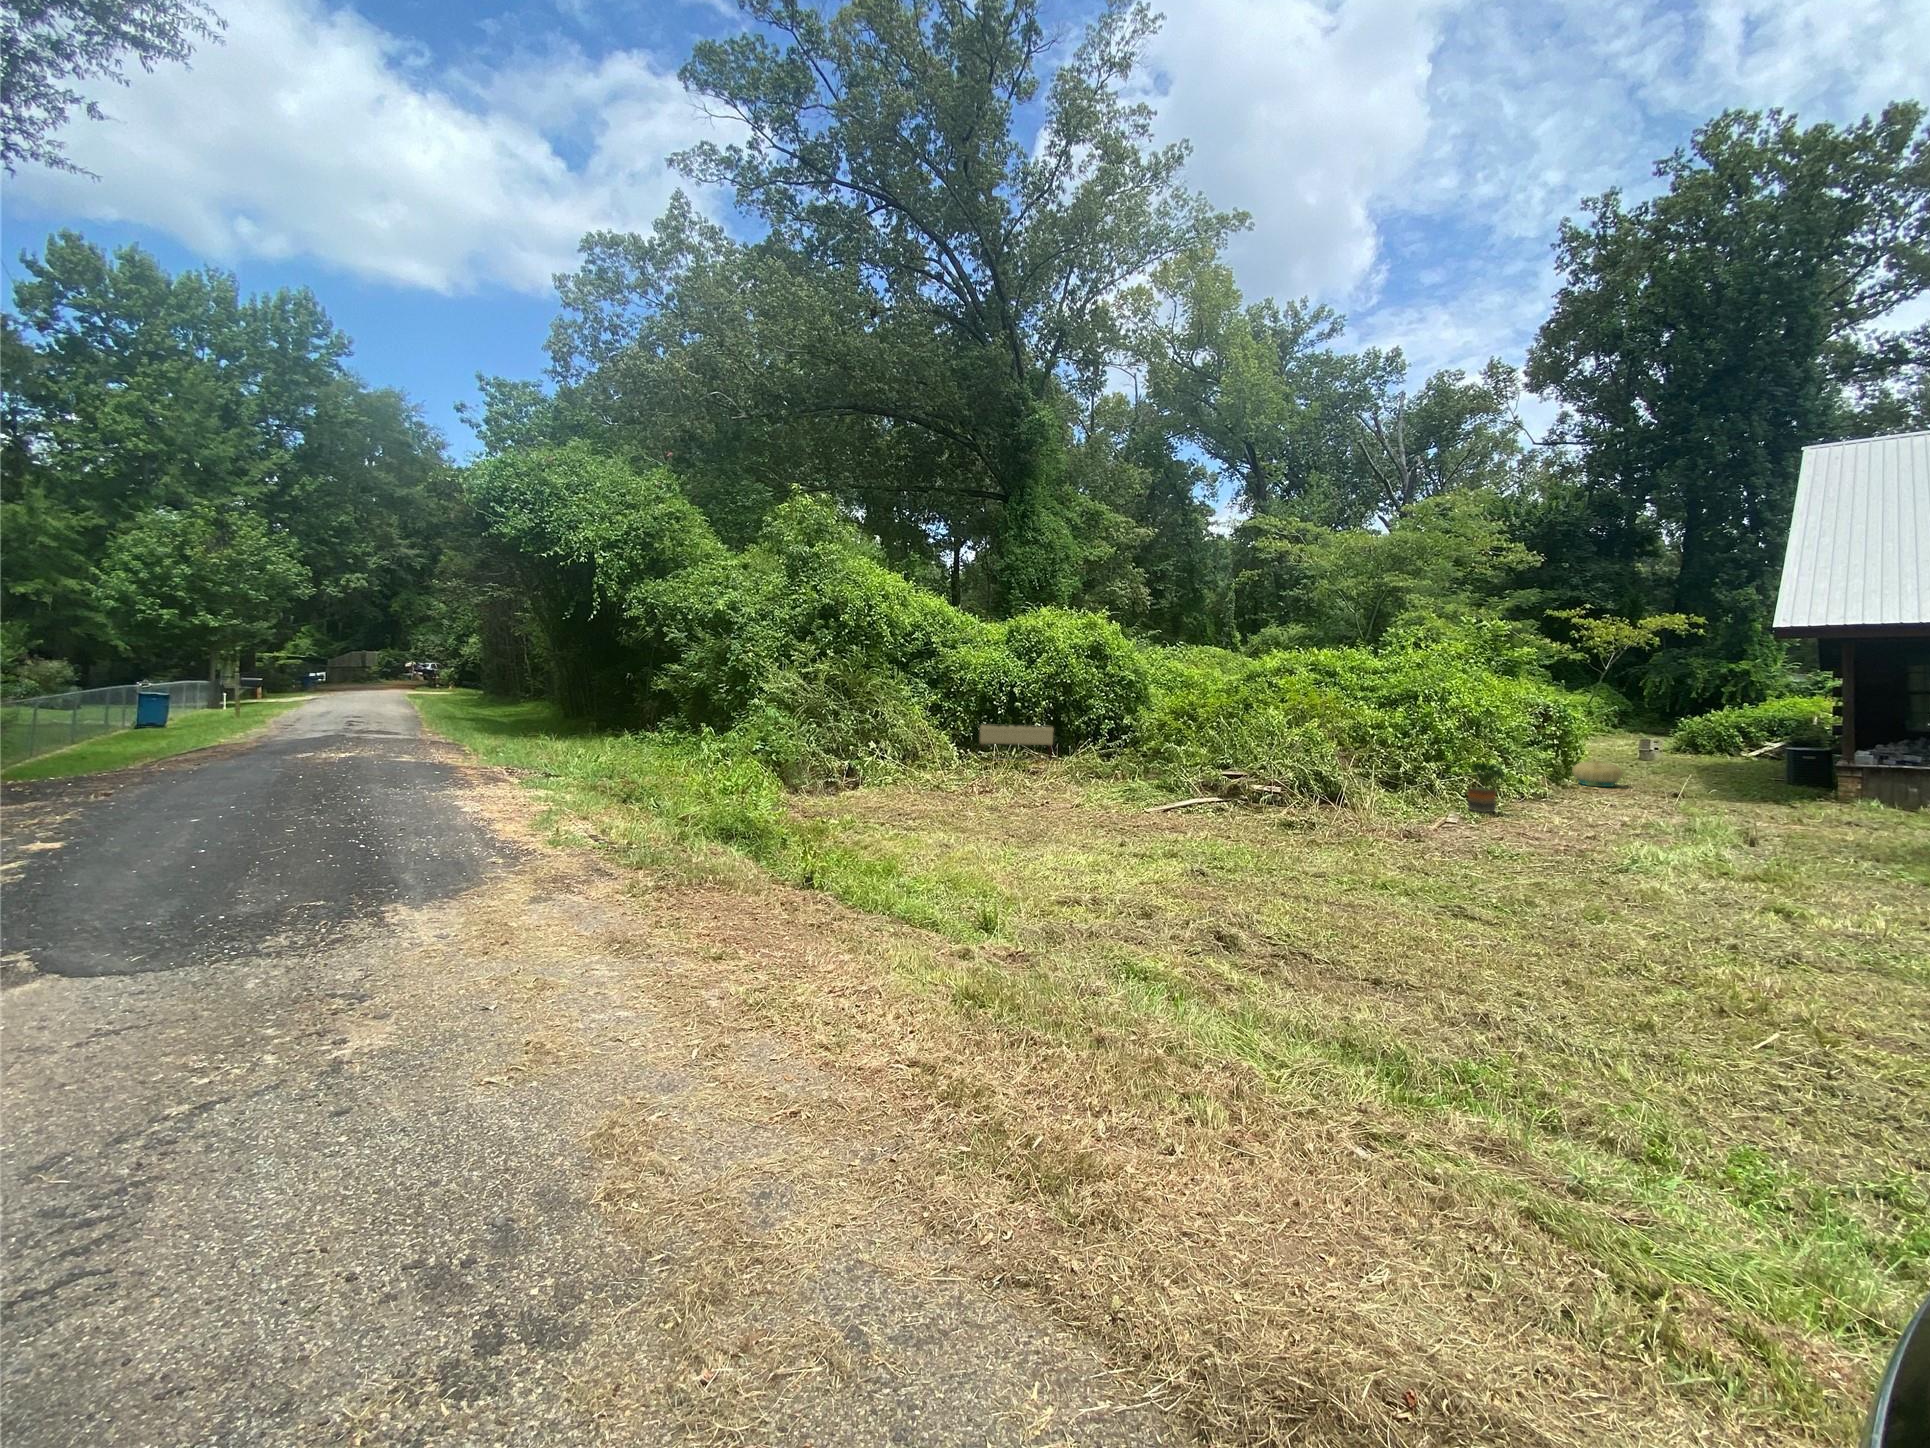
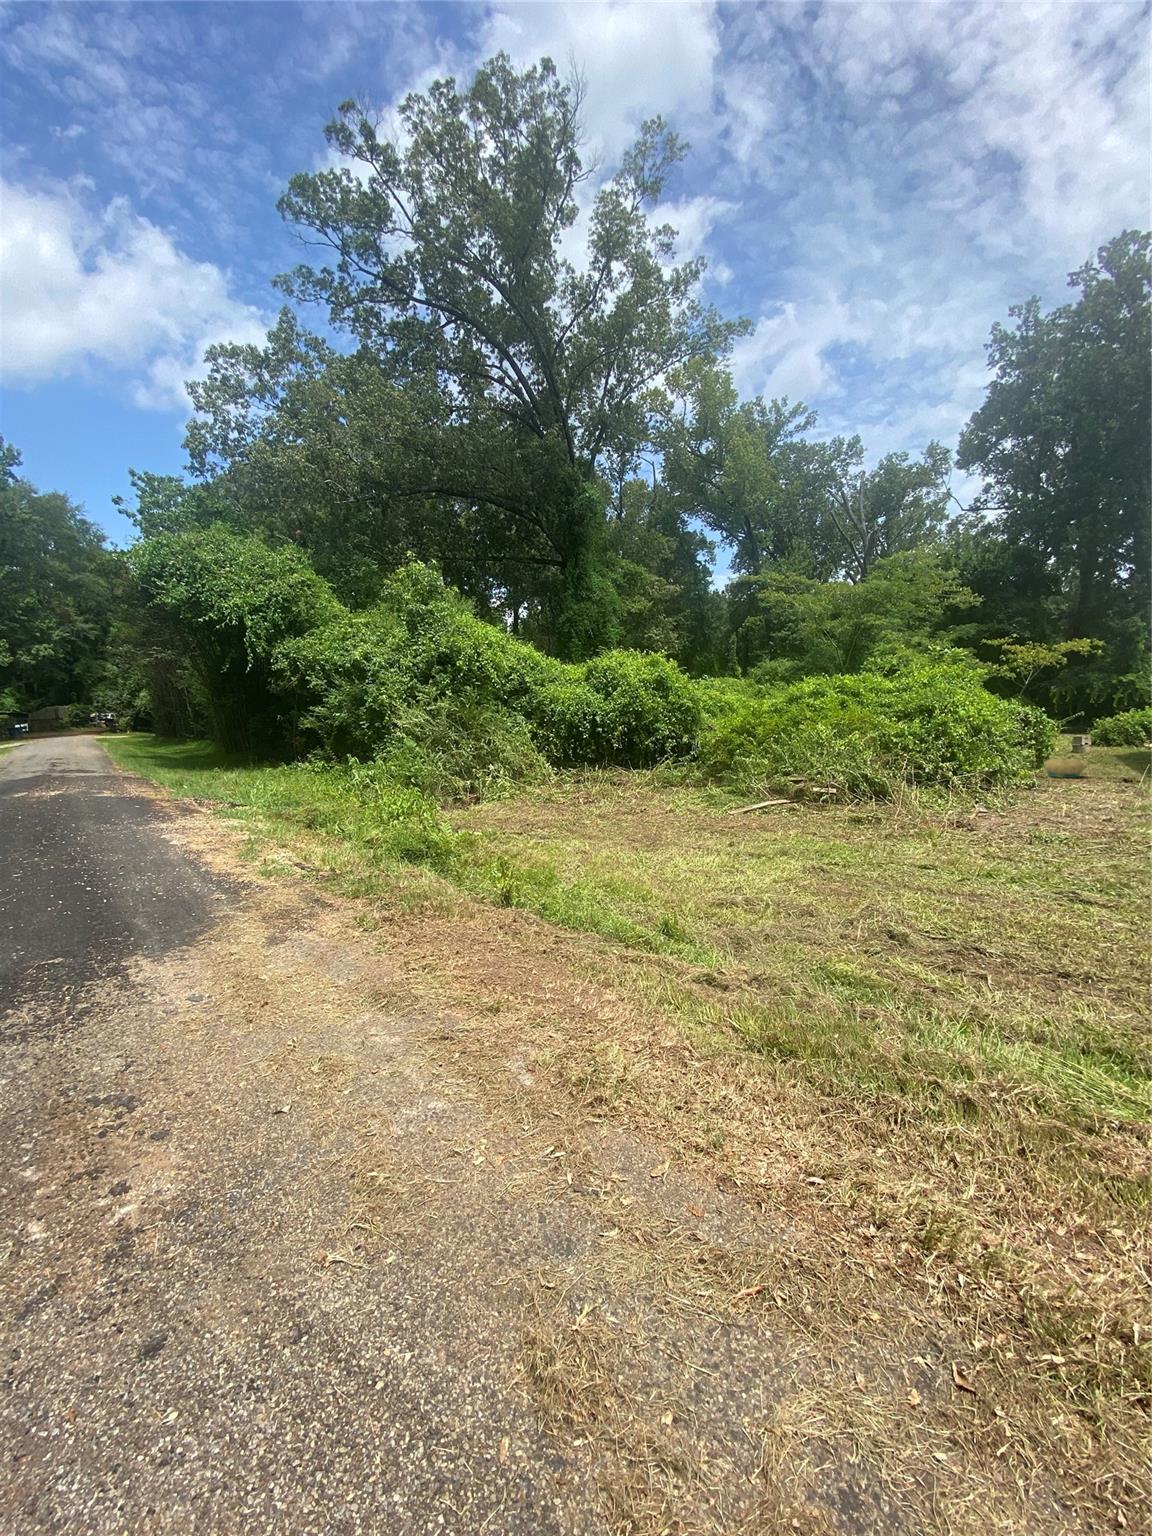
bench: present [979,725,1054,759] -> none [569,745,629,774]
potted tree: present [1465,762,1504,812] -> none [977,763,1013,803]

